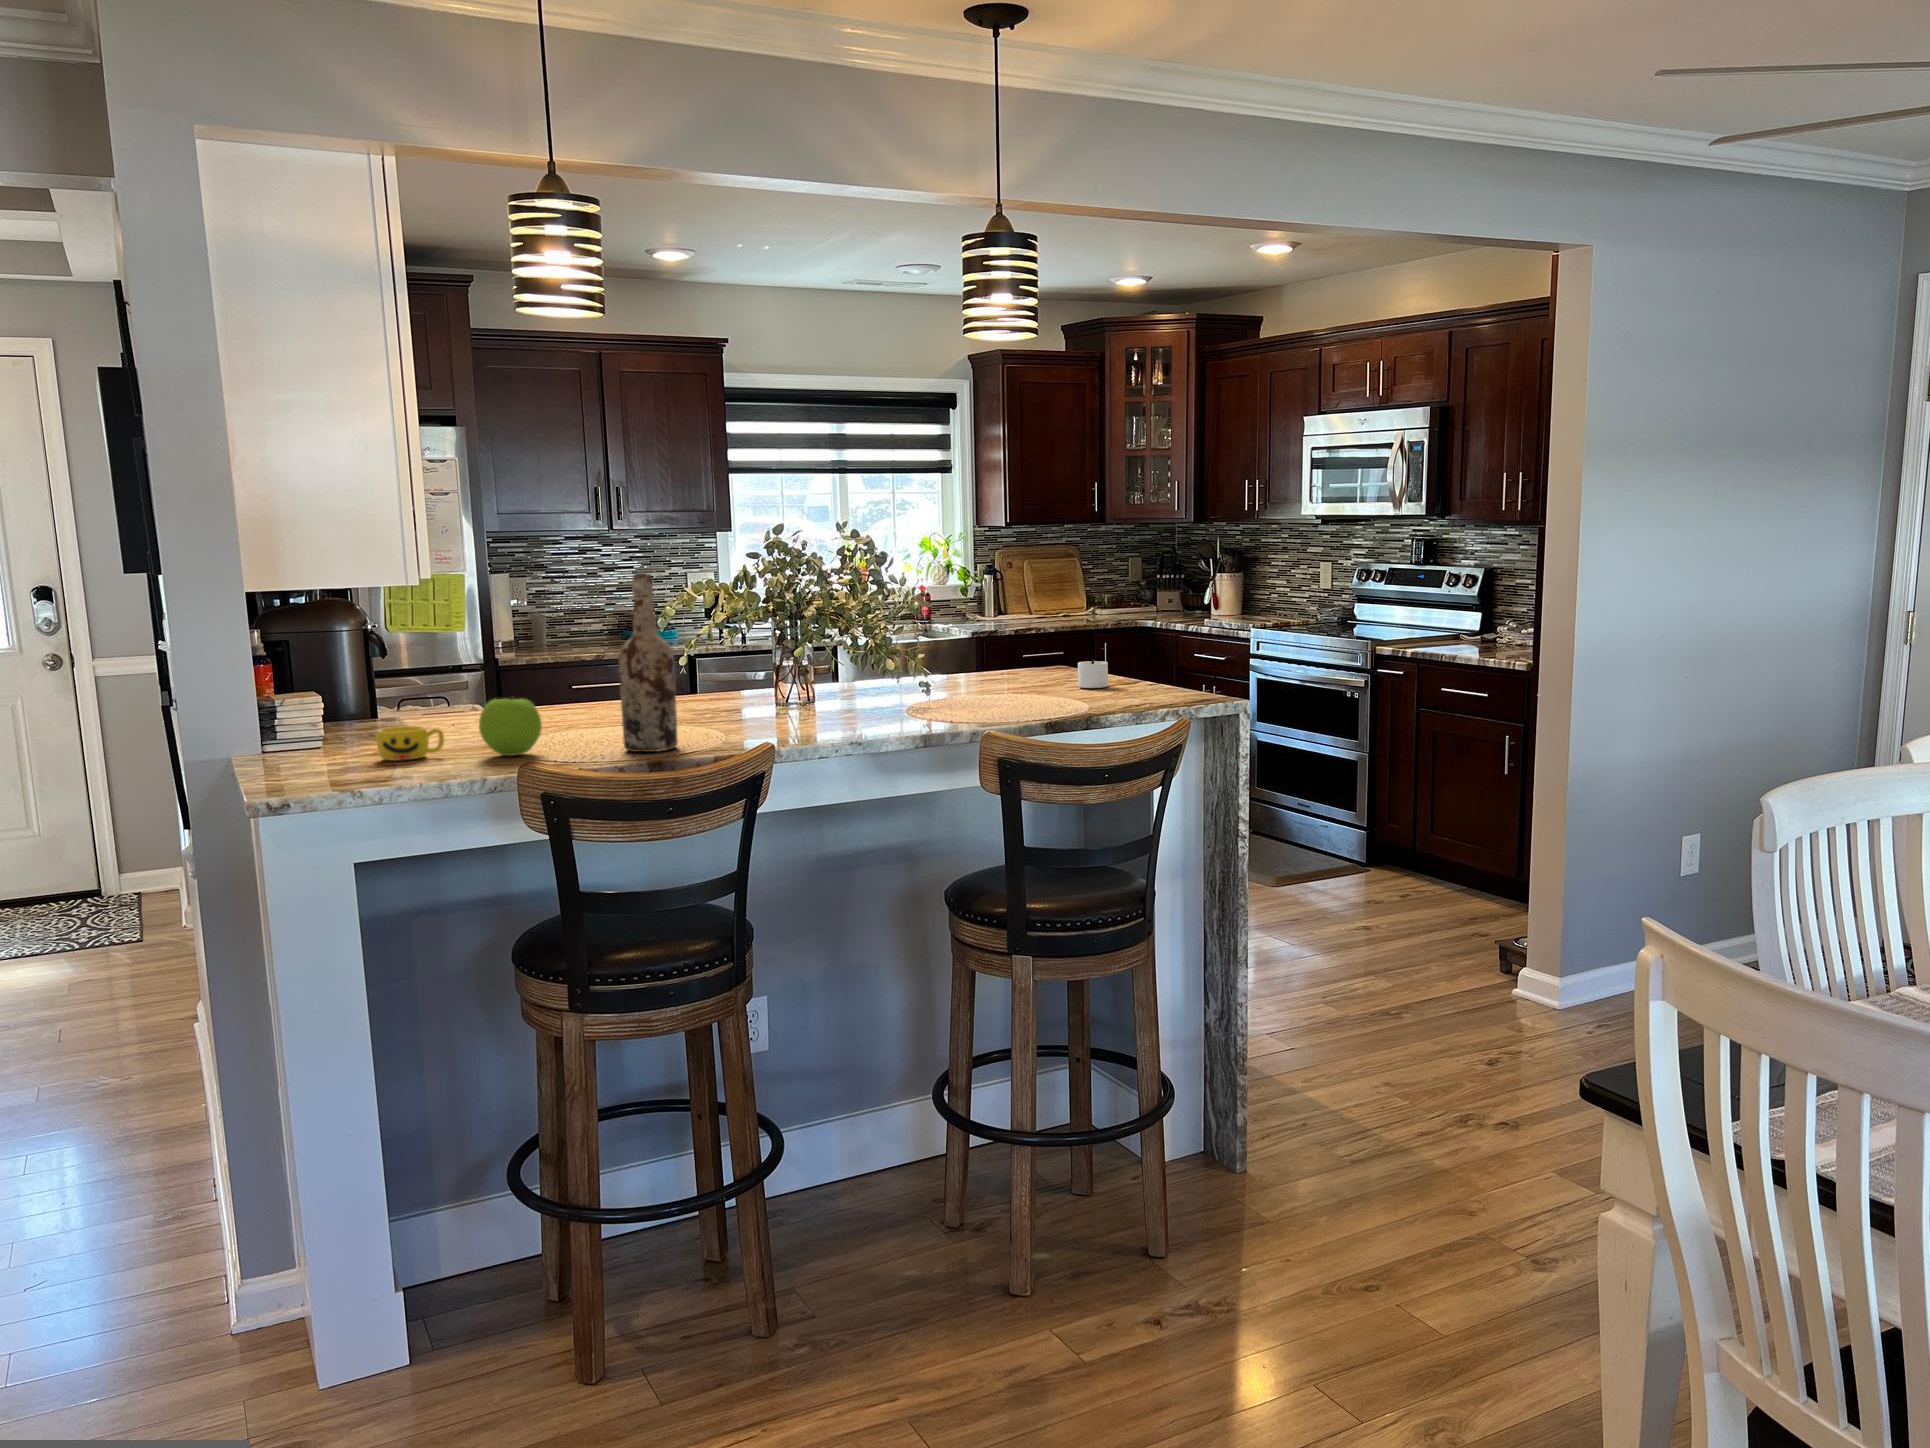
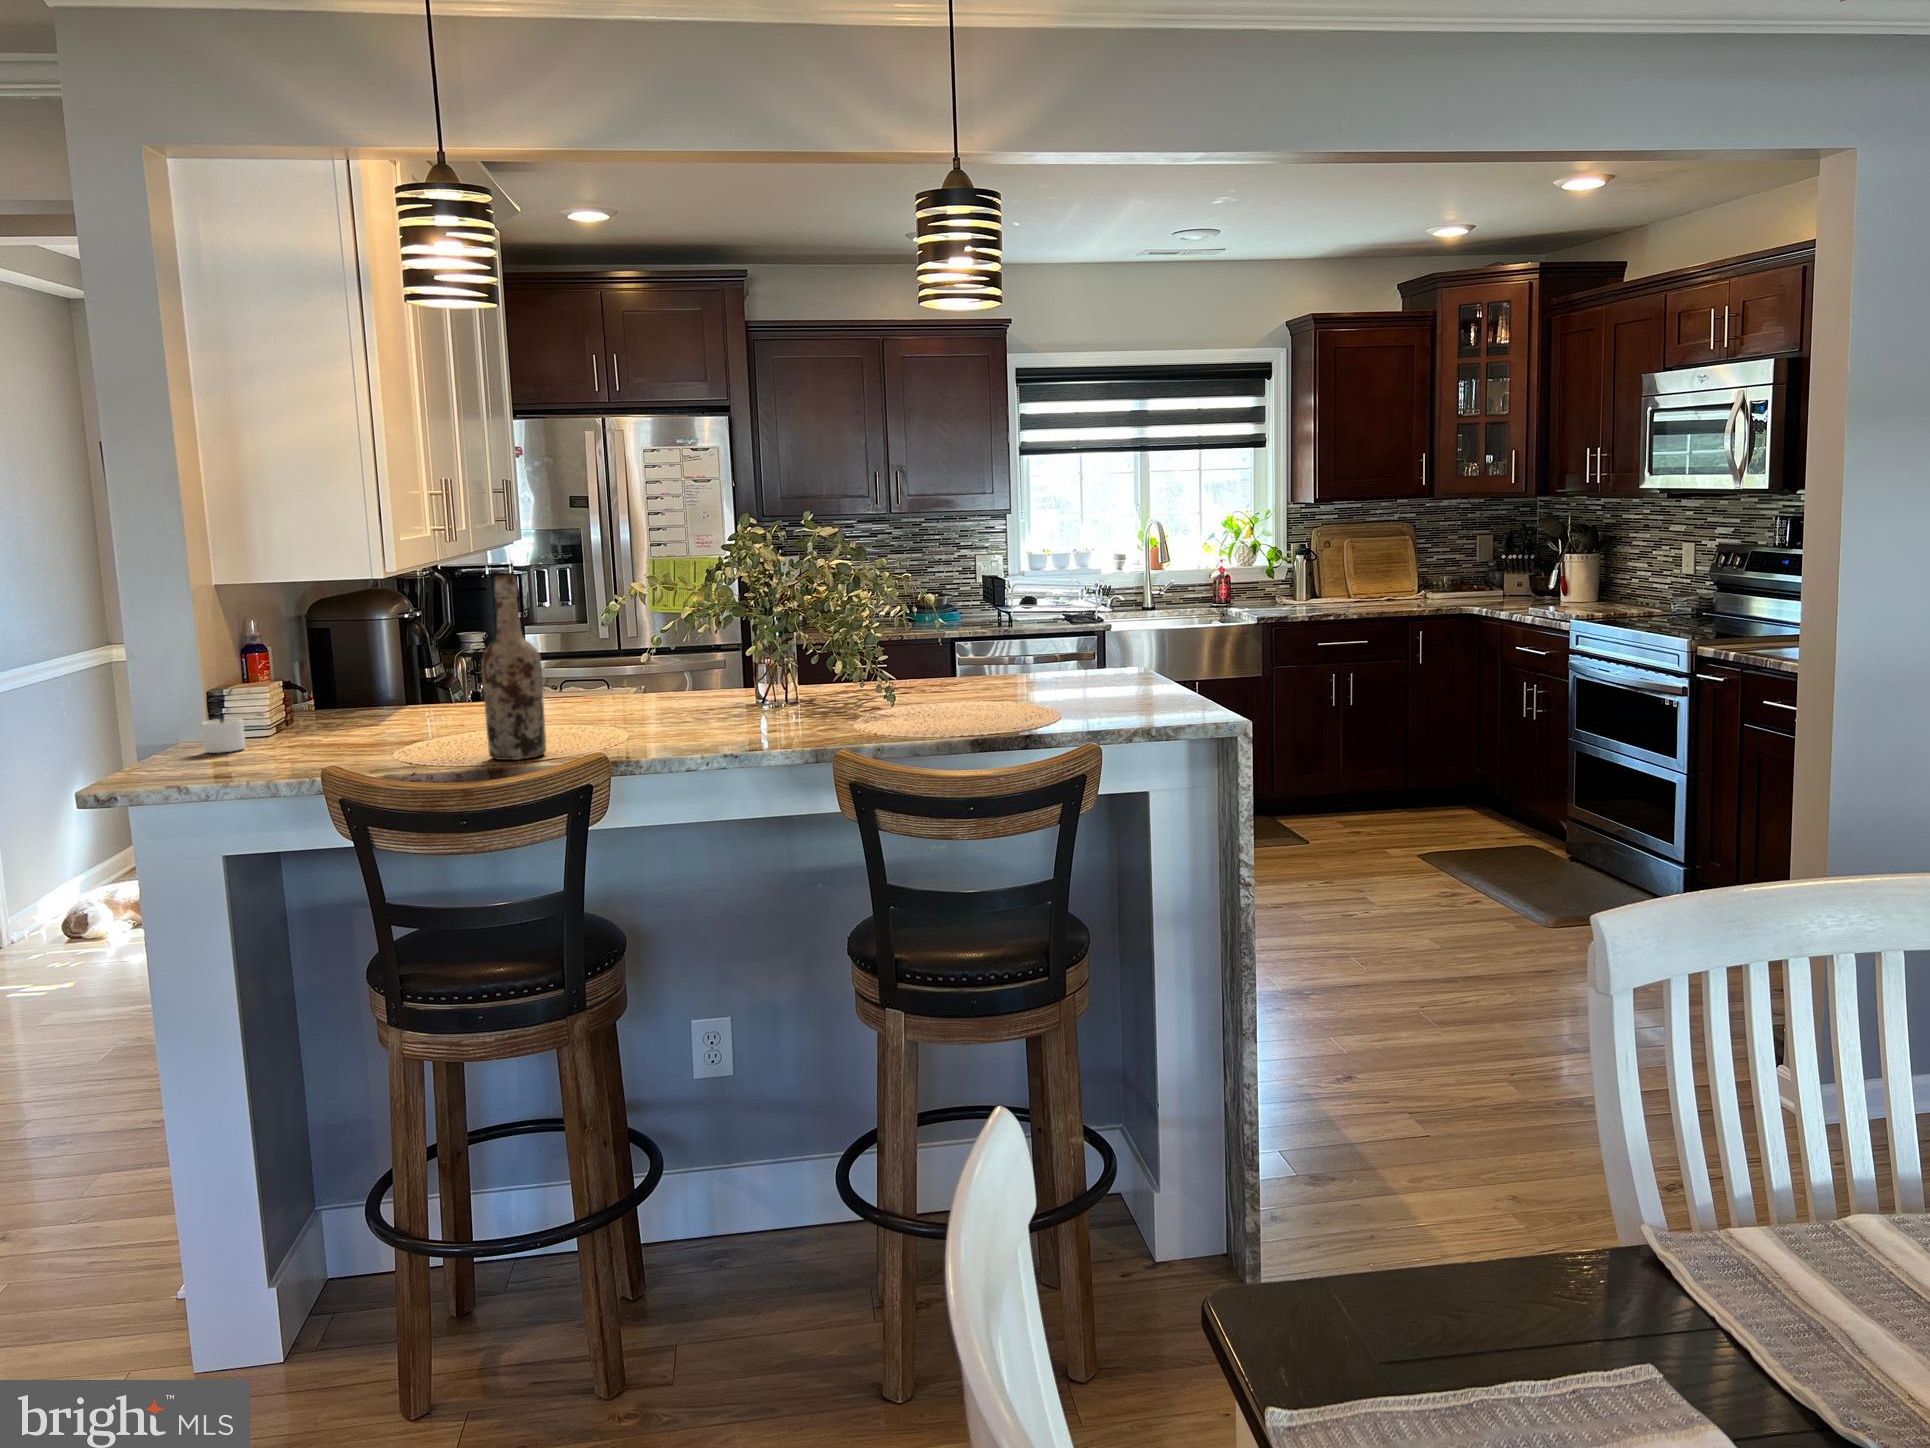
candle: present [1078,659,1108,688] -> present [201,718,245,753]
apple: present [479,697,542,756] -> none [360,698,424,757]
cup: present [376,726,444,761] -> none [280,723,342,758]

